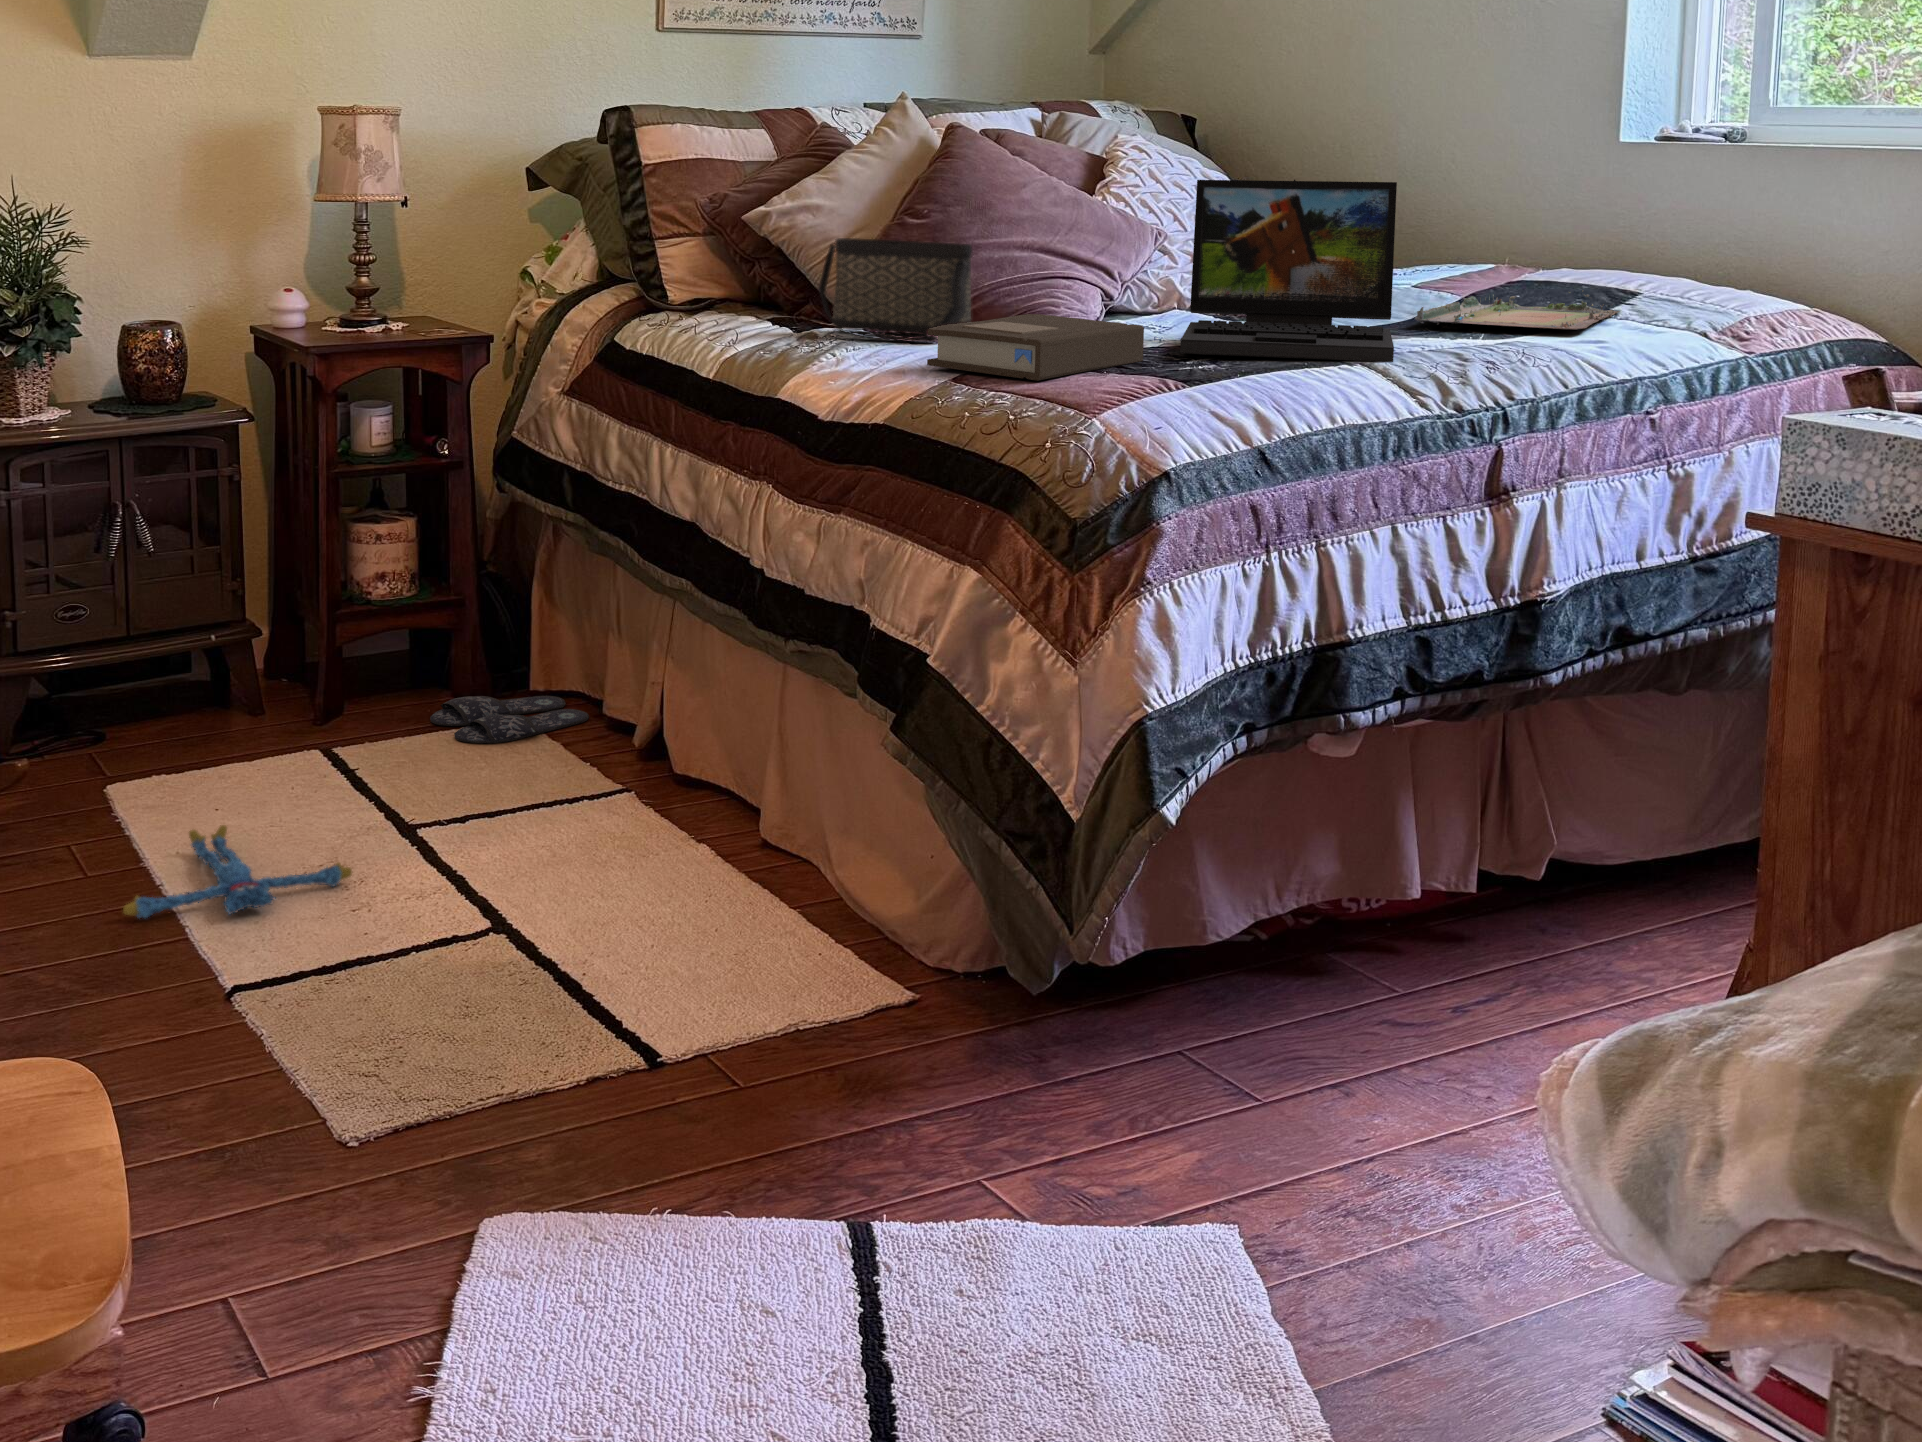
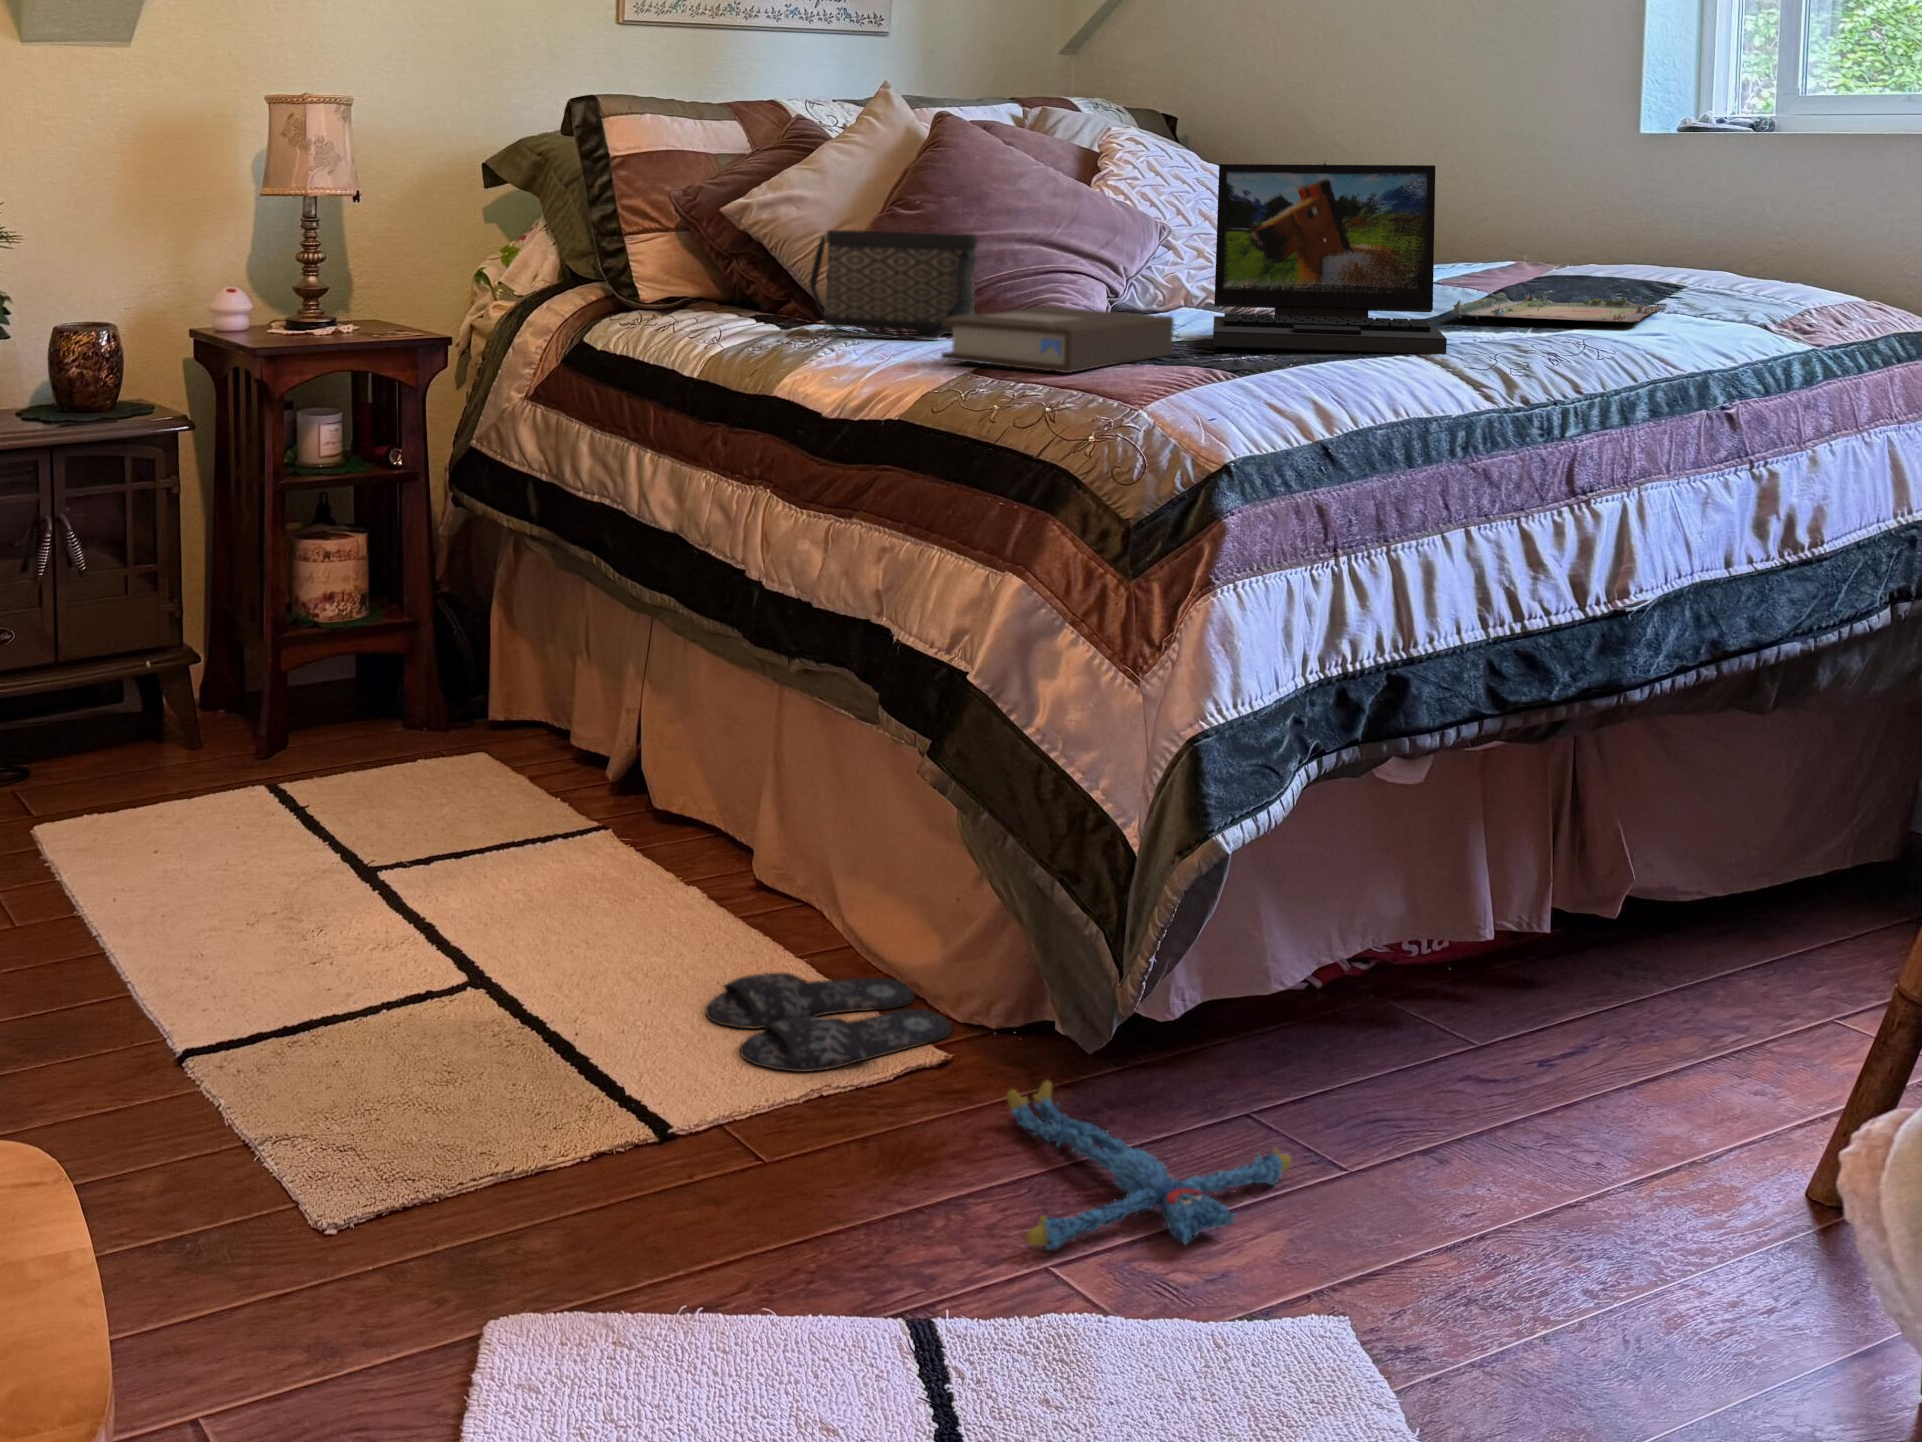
slippers: present [430,696,589,743] -> present [705,973,952,1072]
plush toy: present [123,825,352,918] -> present [1007,1081,1291,1250]

